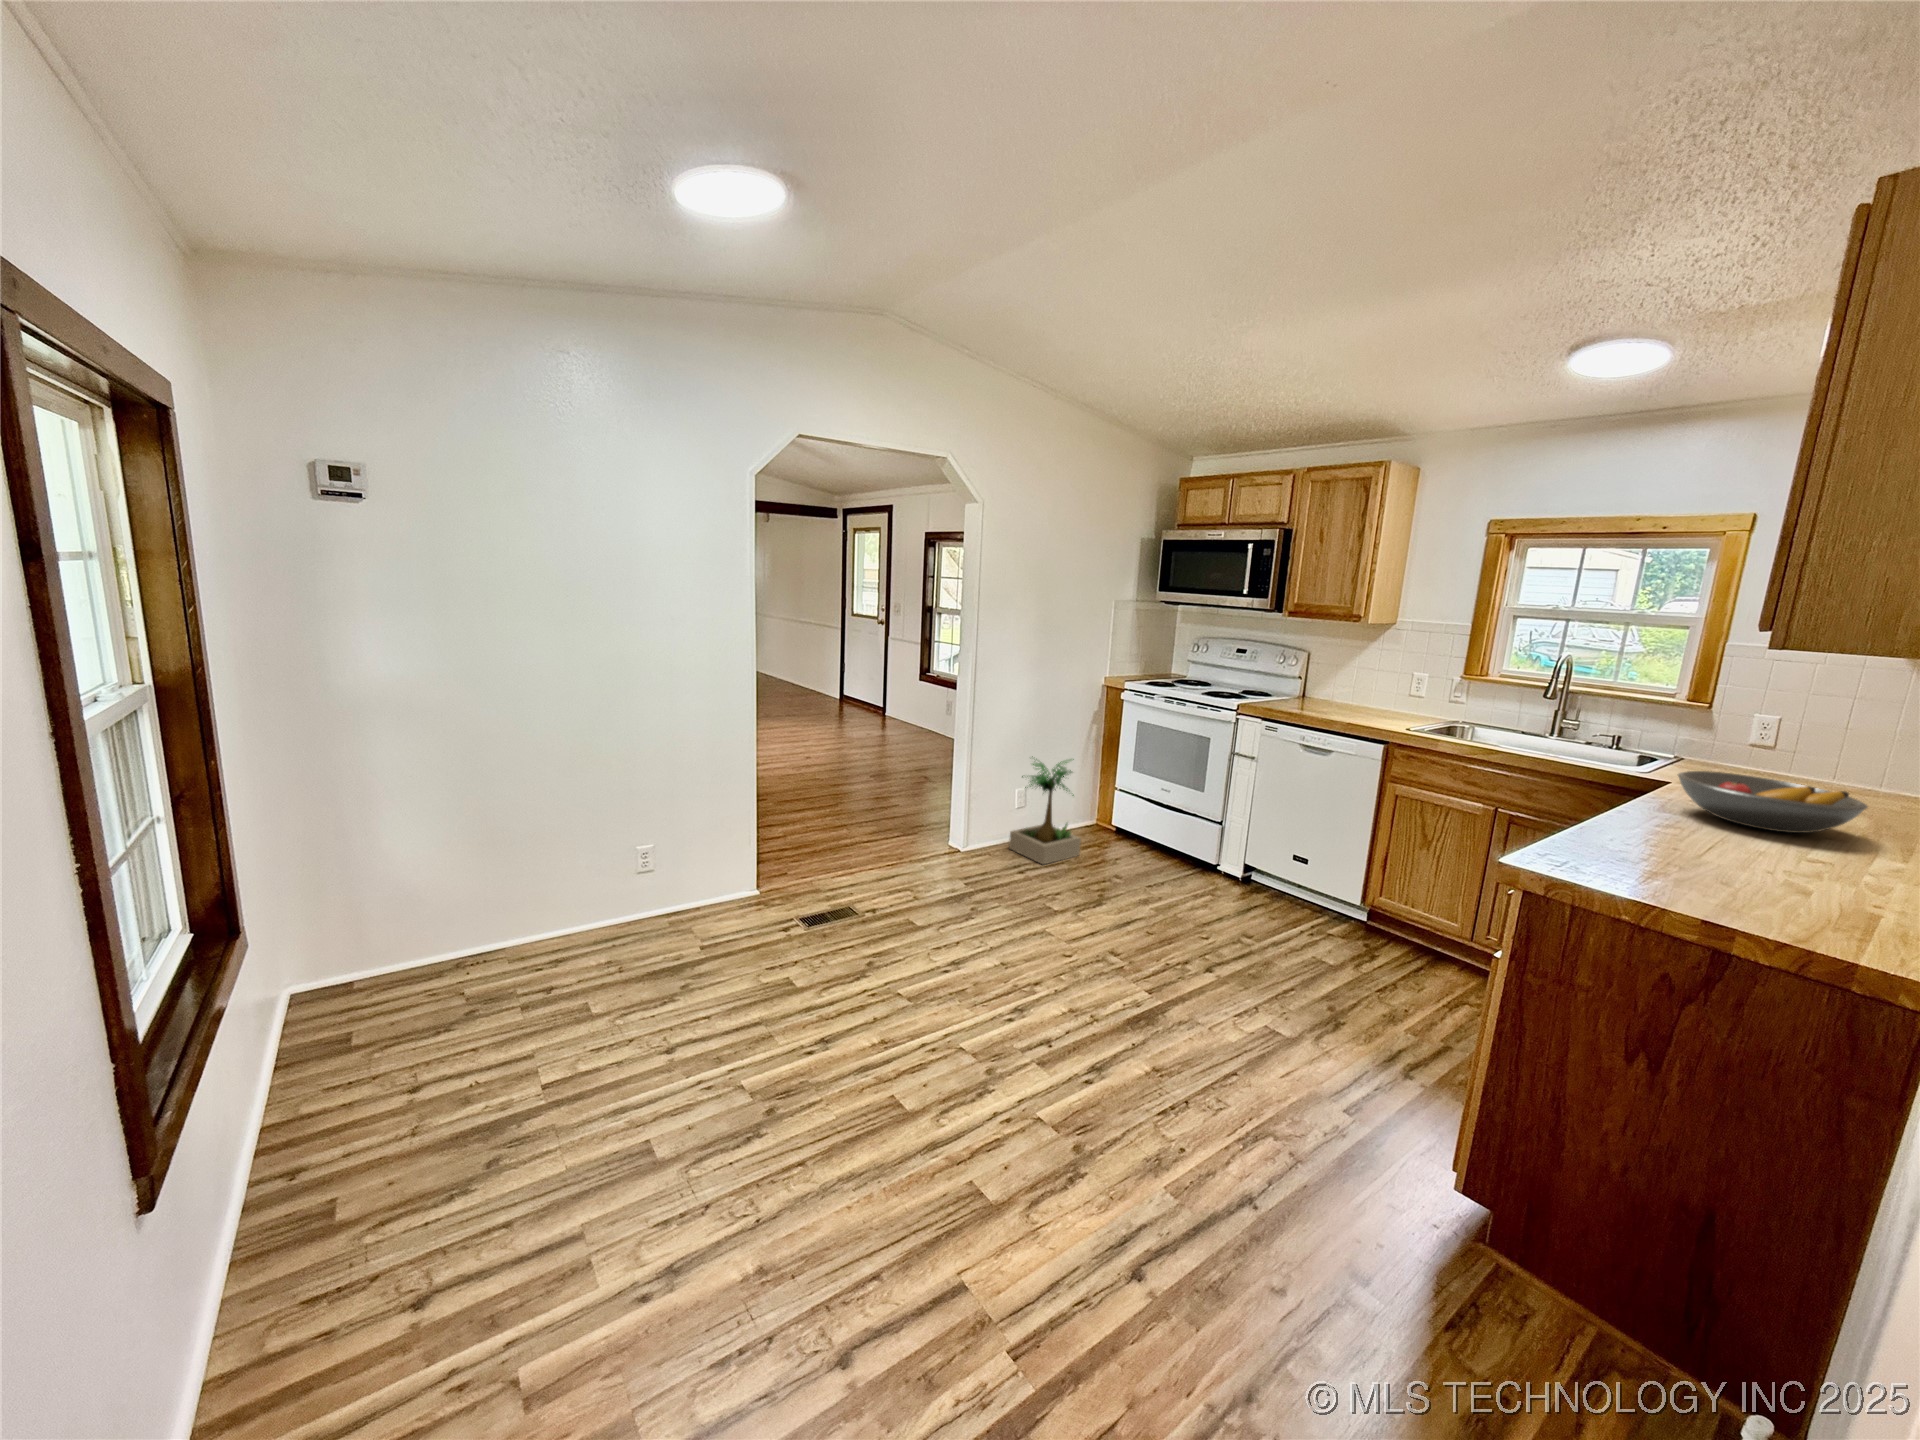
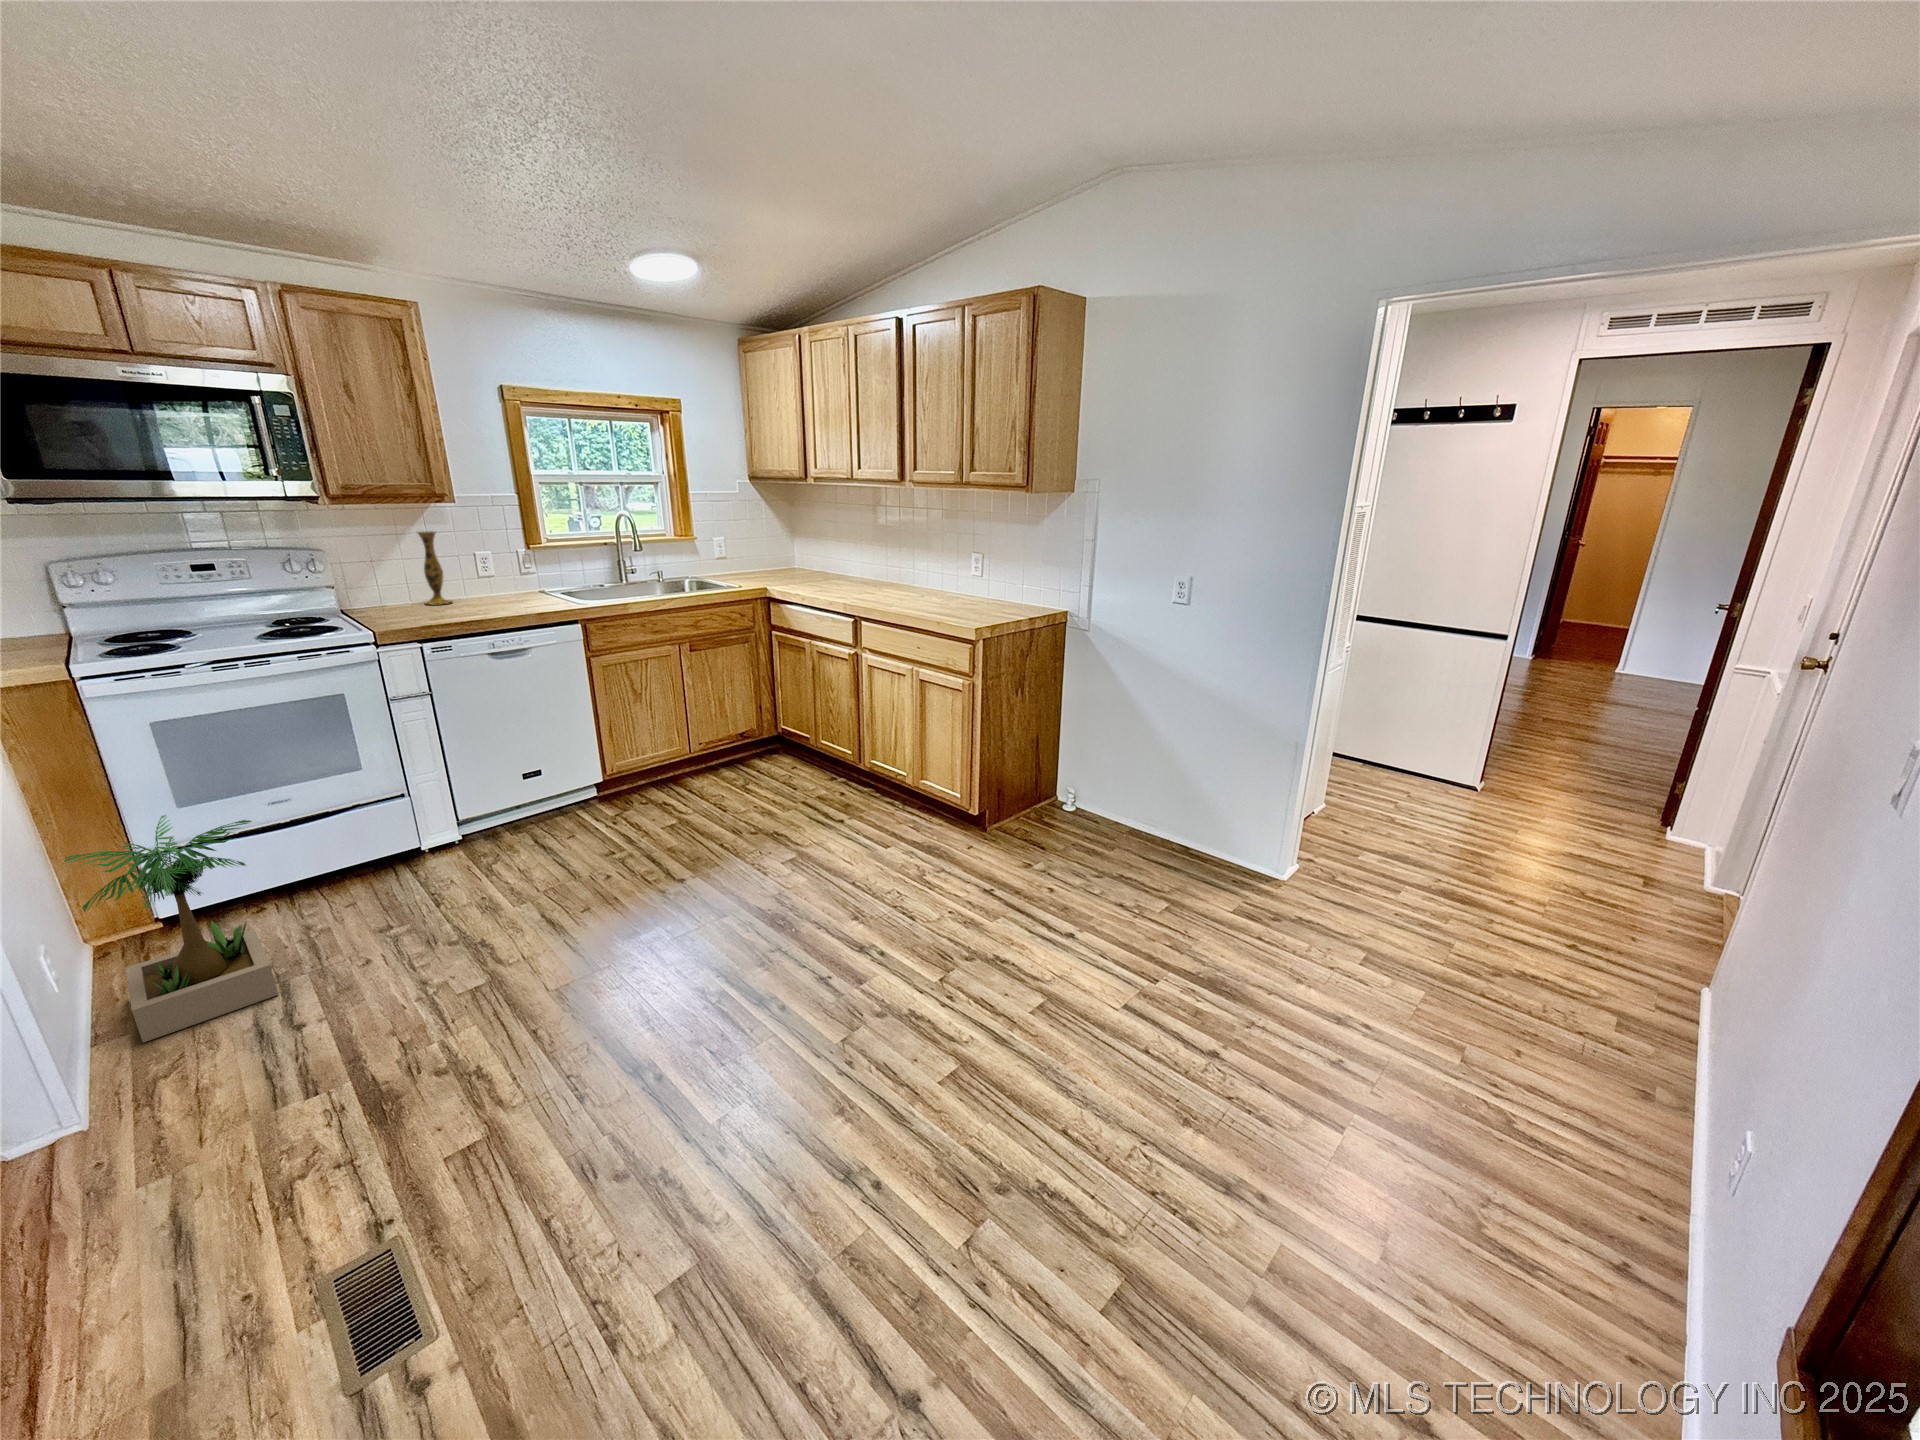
vase: none [1347,646,1377,709] -> present [418,531,451,605]
fruit bowl: present [1677,771,1868,833] -> none [823,569,894,597]

